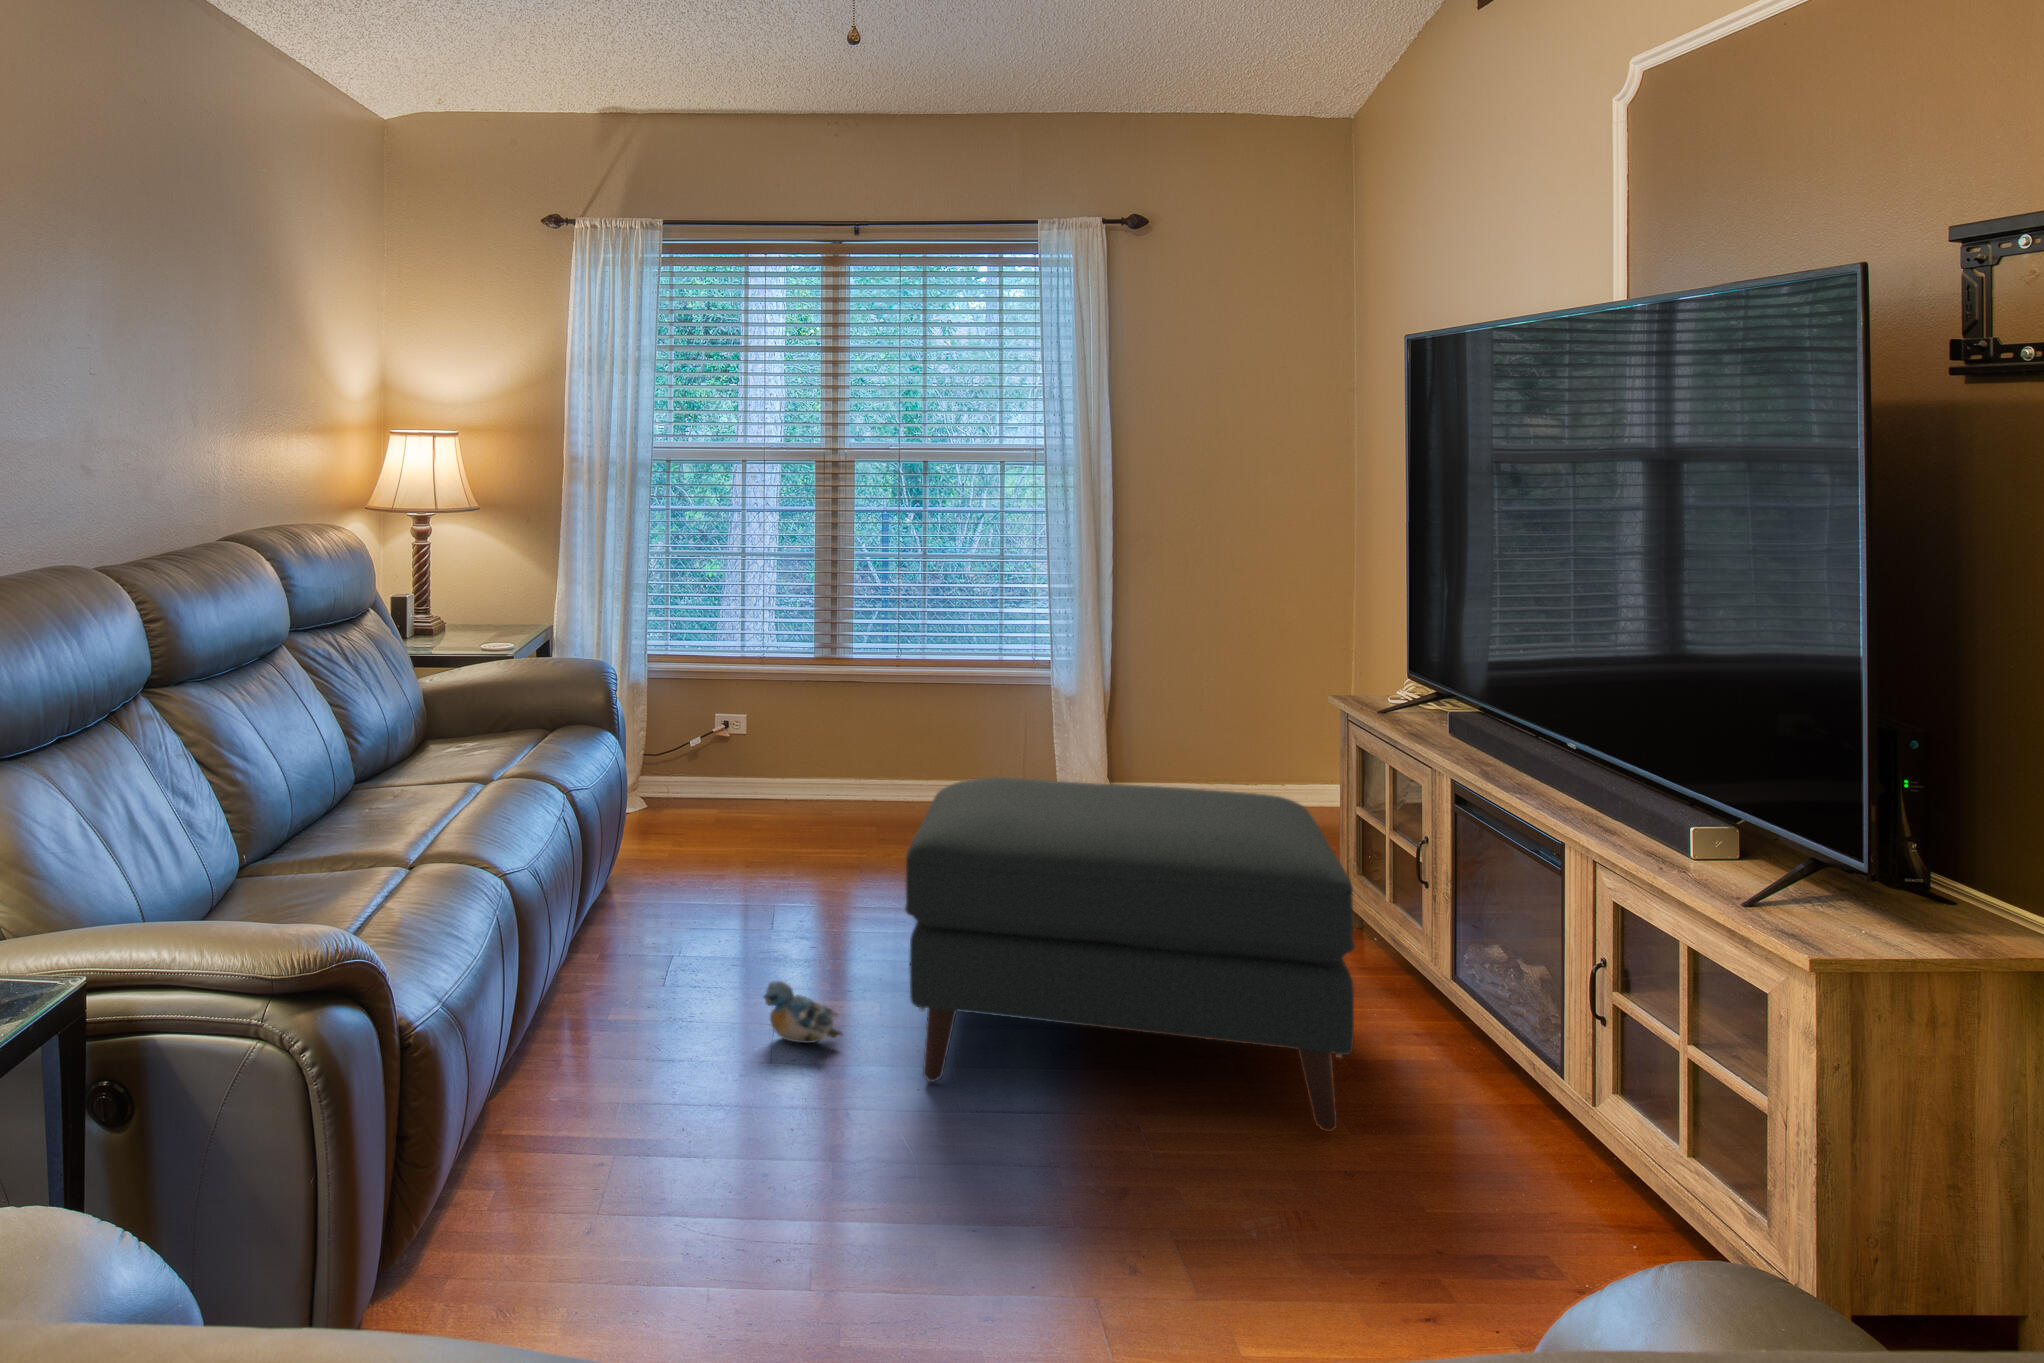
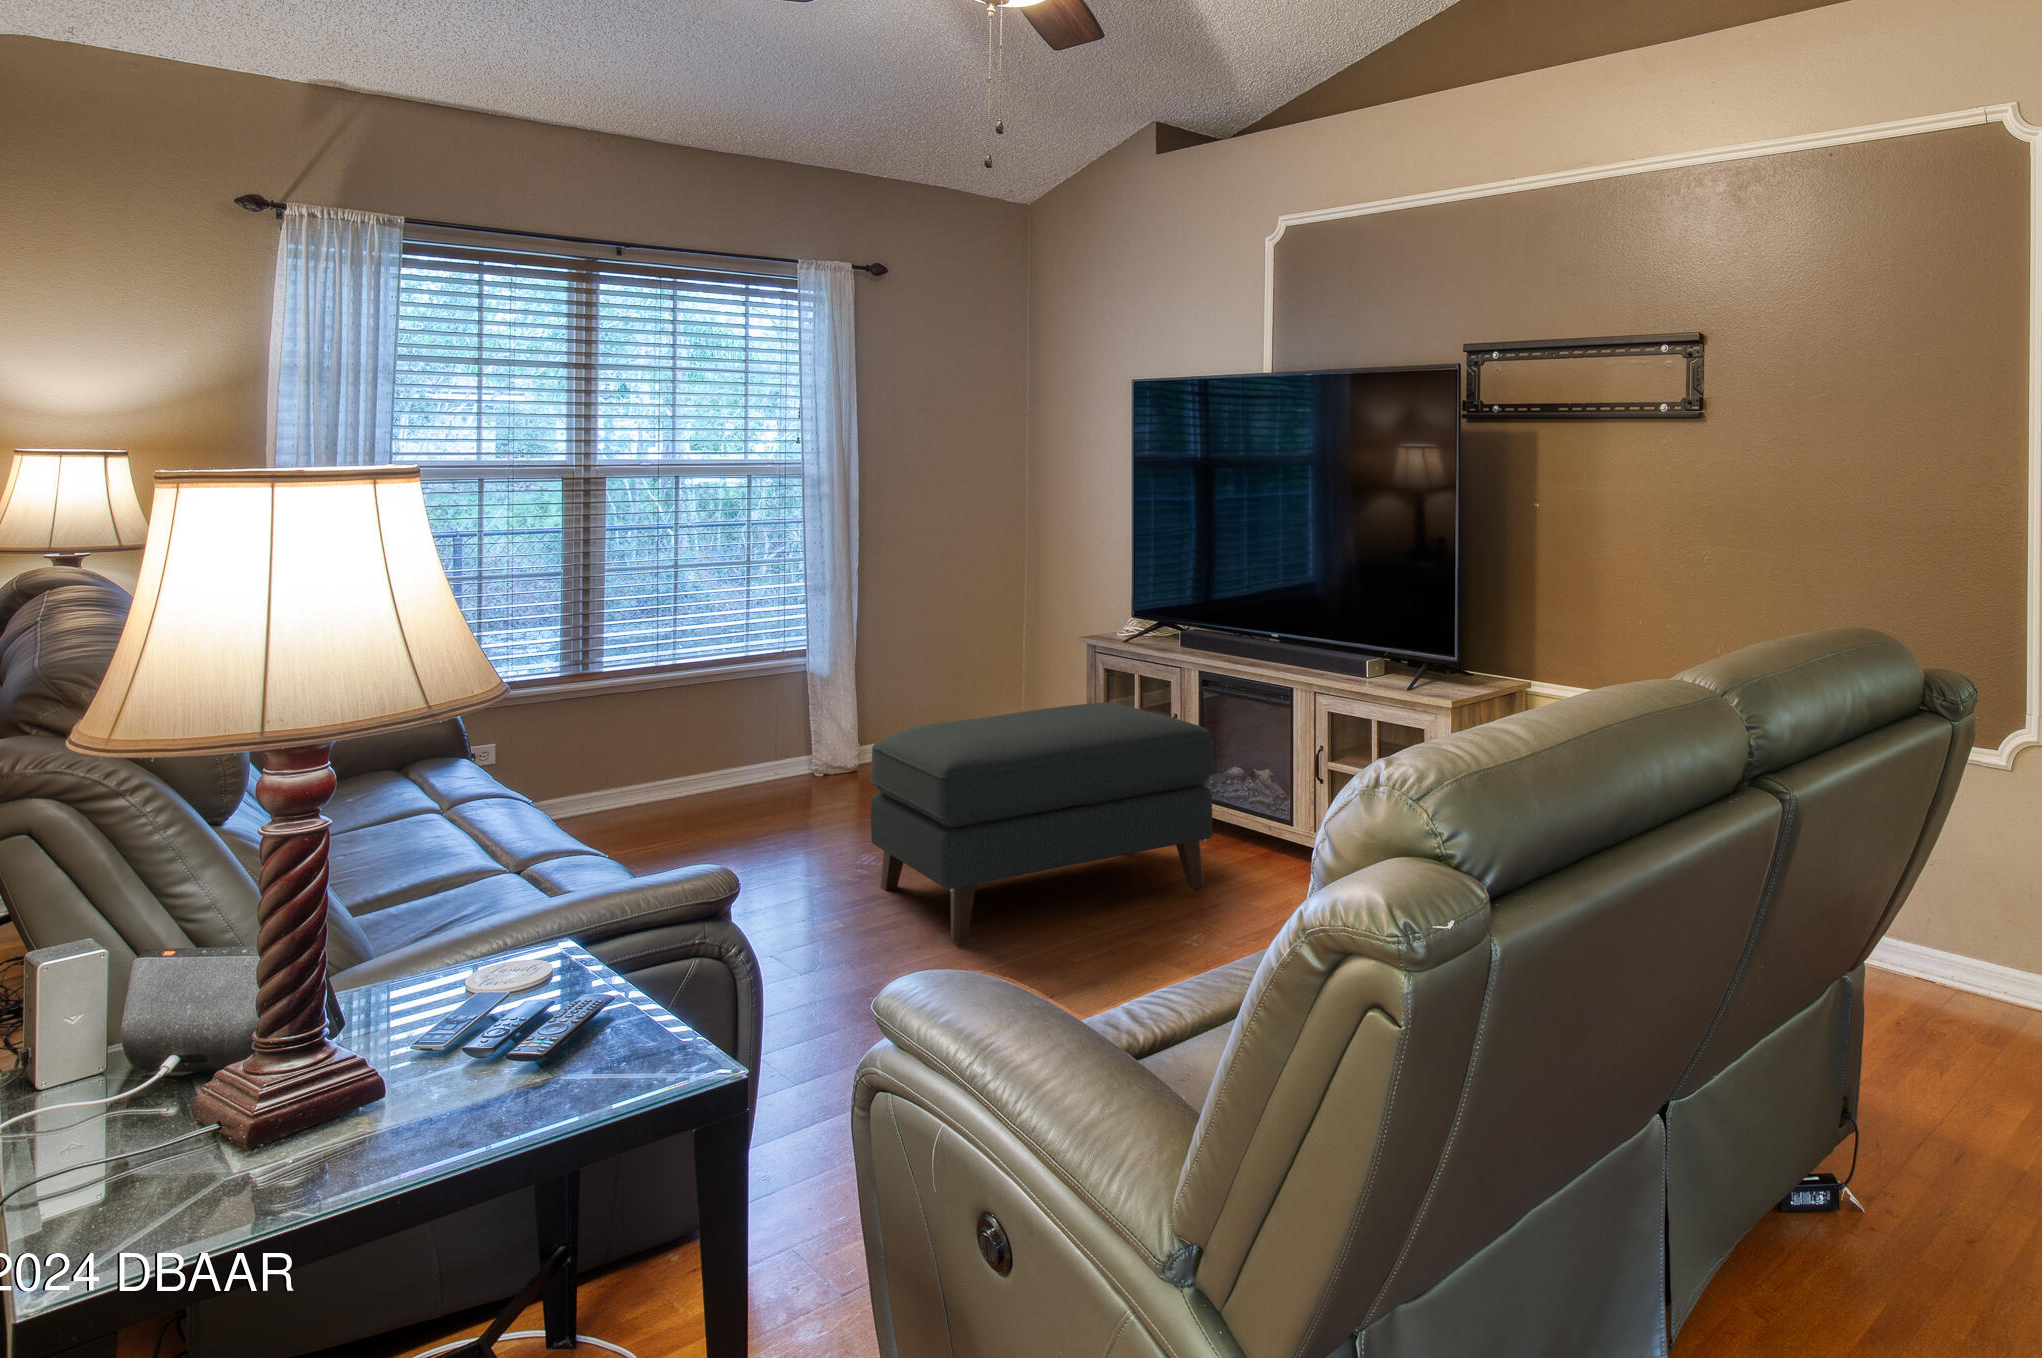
plush toy: present [764,981,842,1043] -> none [804,911,871,957]

